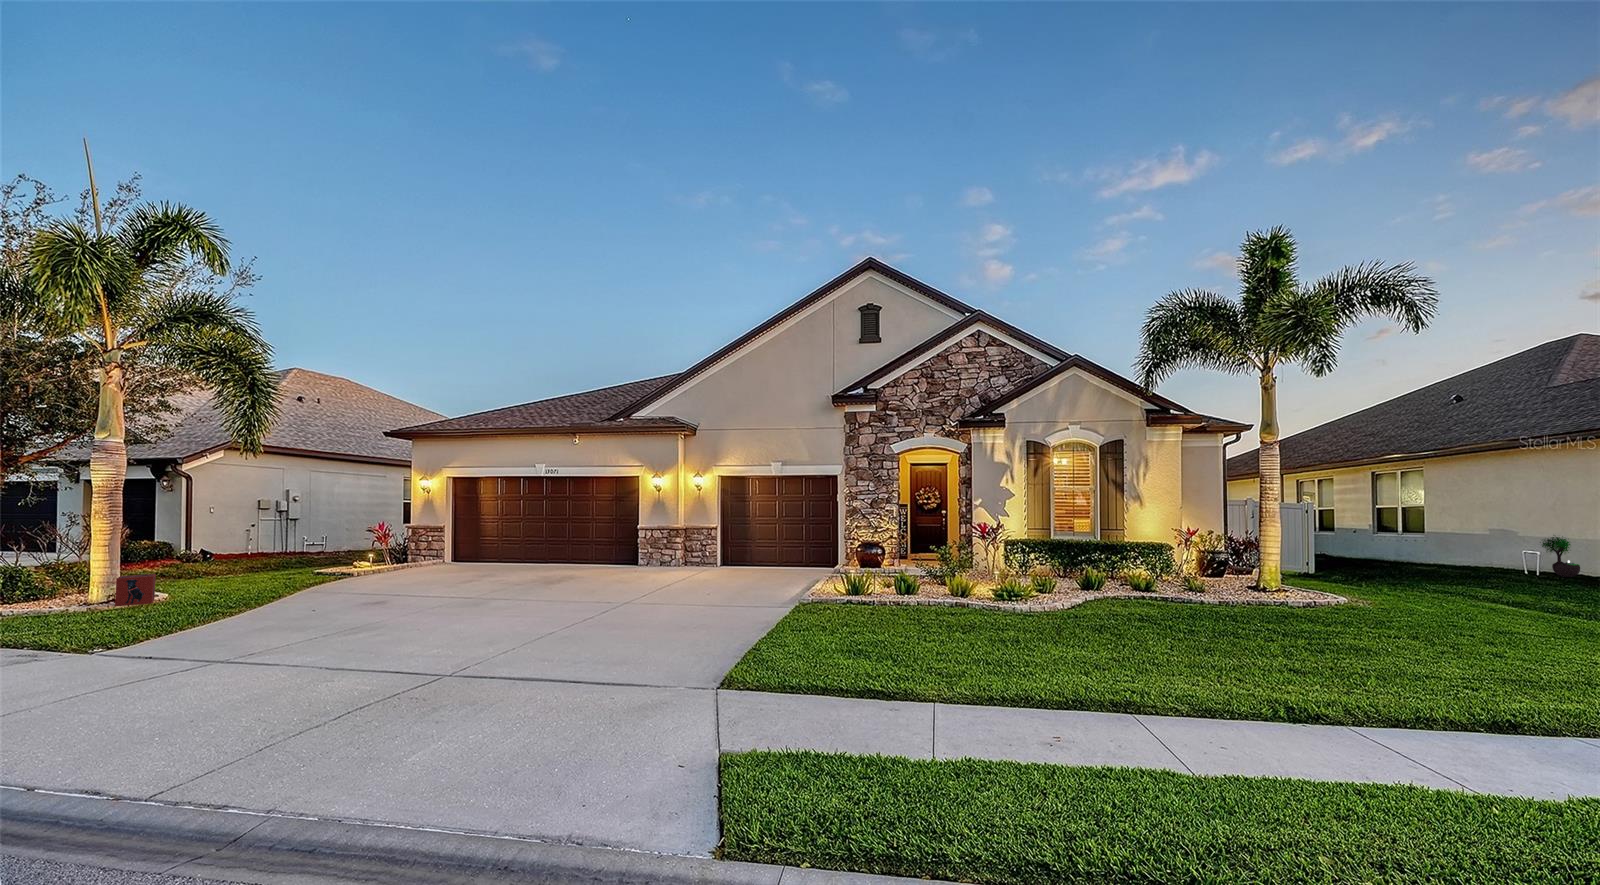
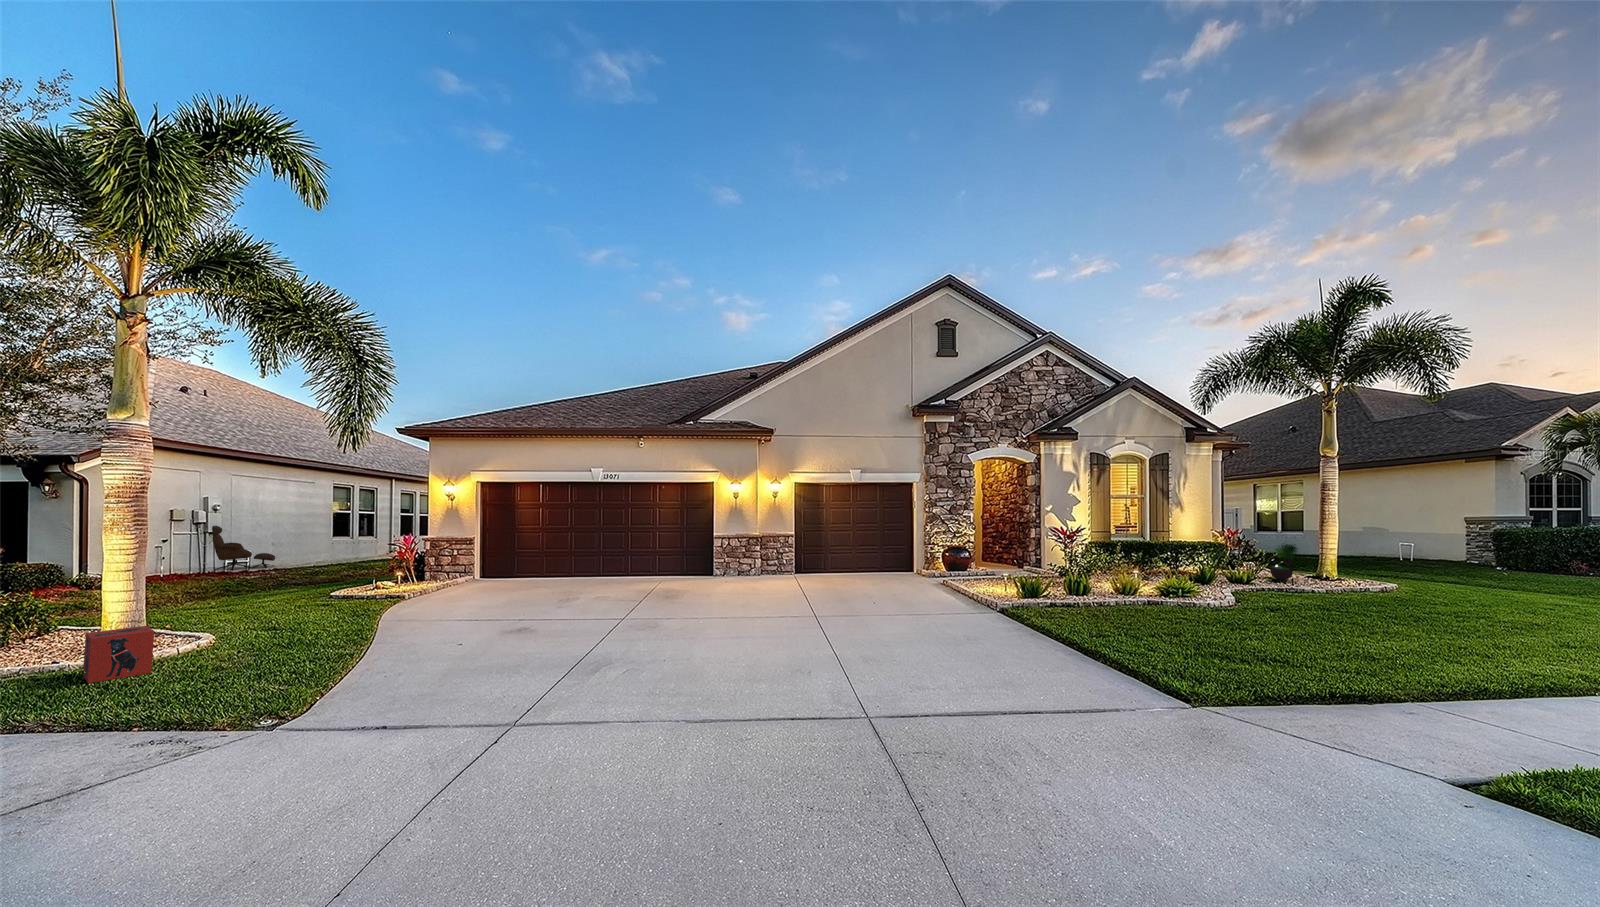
lounge chair: none [292,515,338,551] -> present [212,526,275,570]
potted tree: present [1540,536,1580,577] -> present [1270,543,1298,580]

